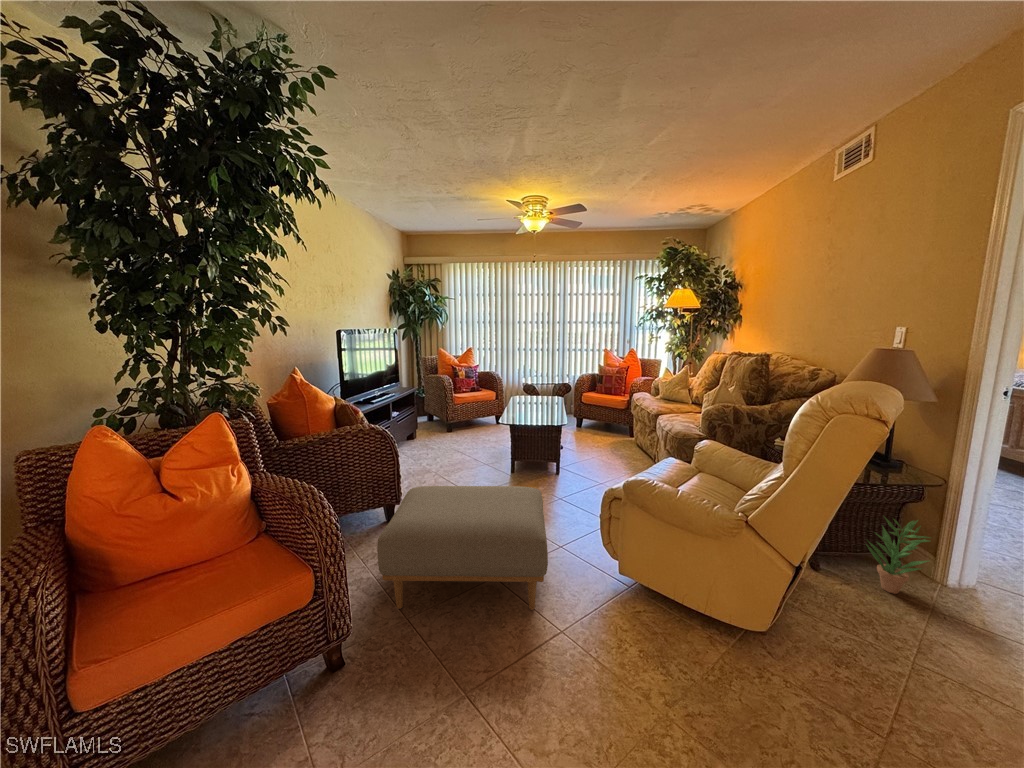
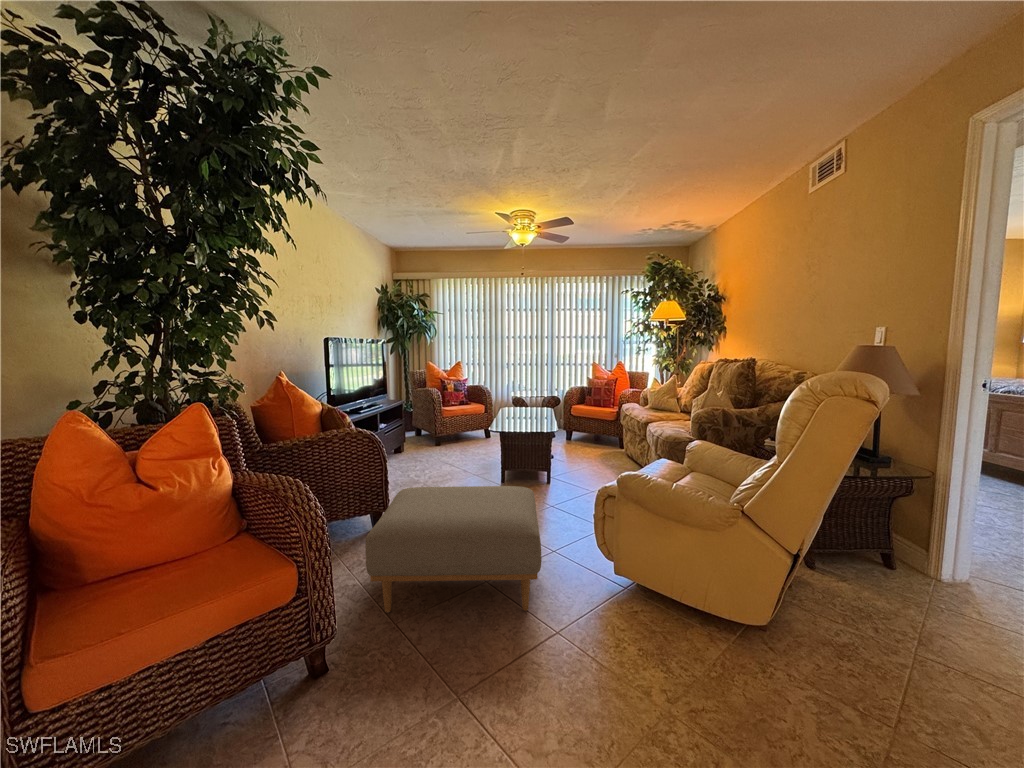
potted plant: present [867,516,929,594] -> none [857,507,923,588]

